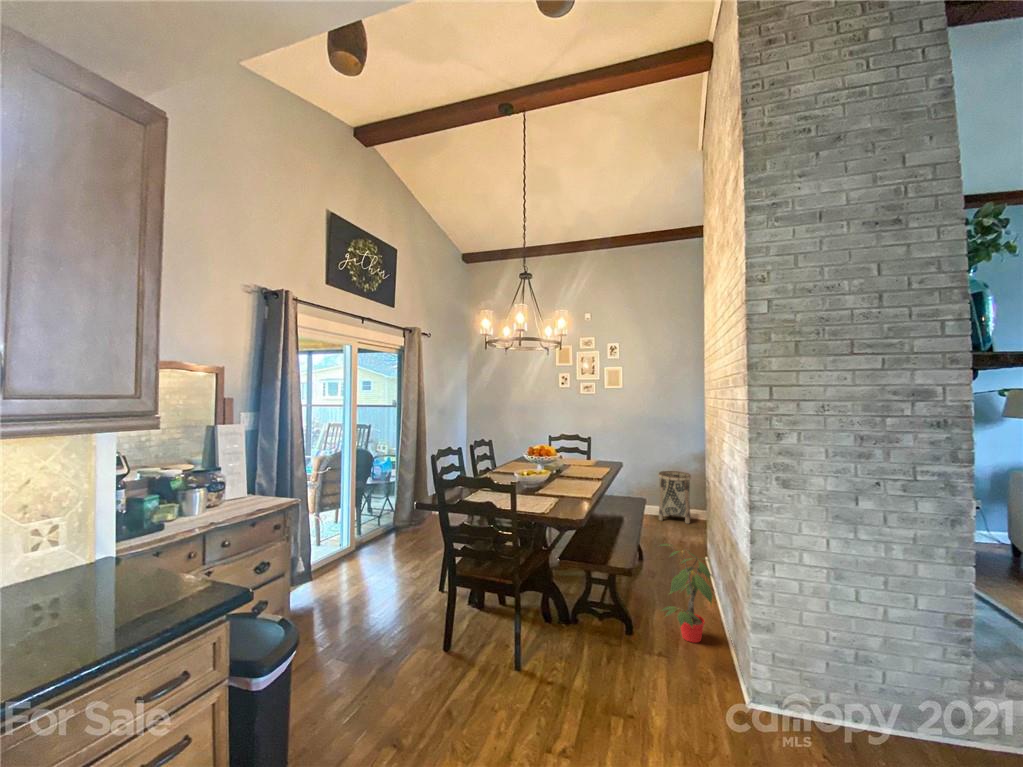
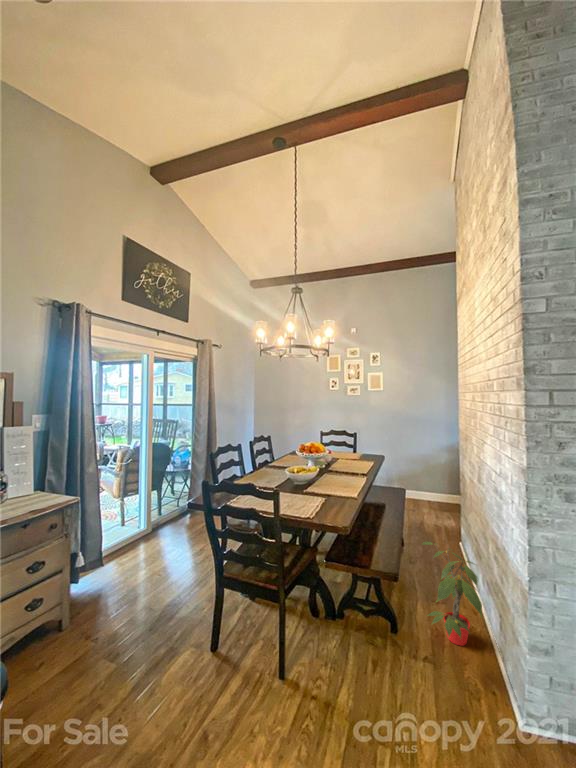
basket: present [658,471,691,524] -> none [415,462,445,509]

